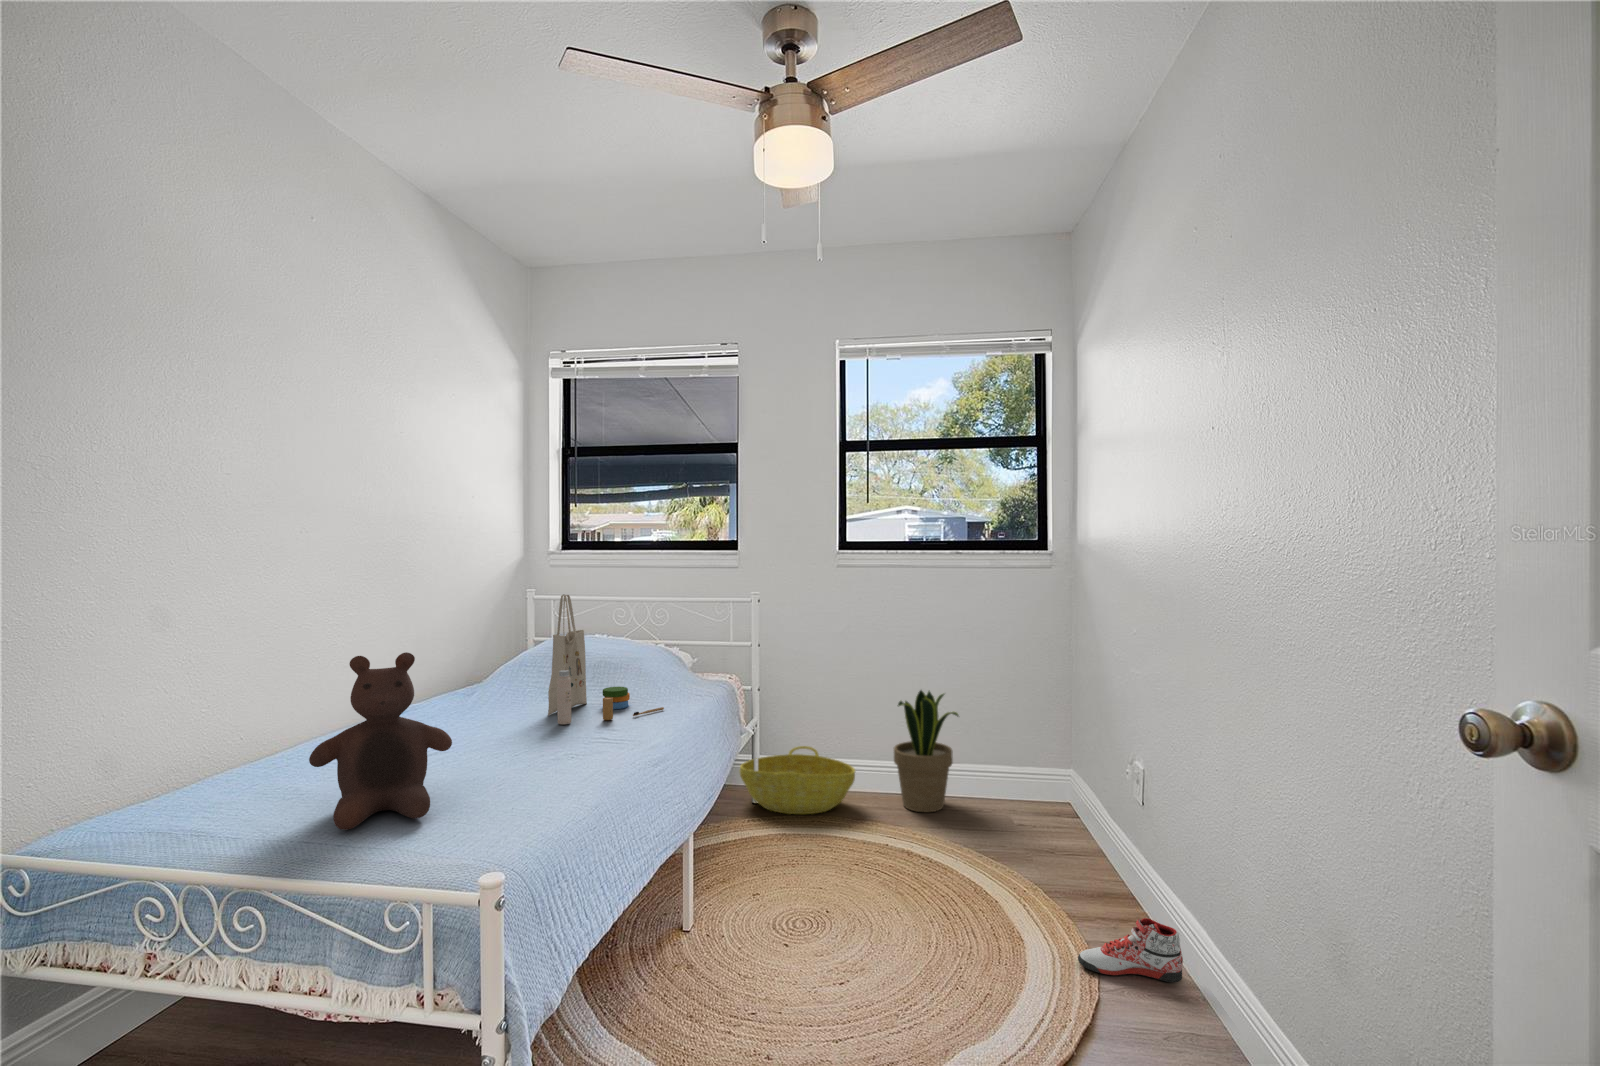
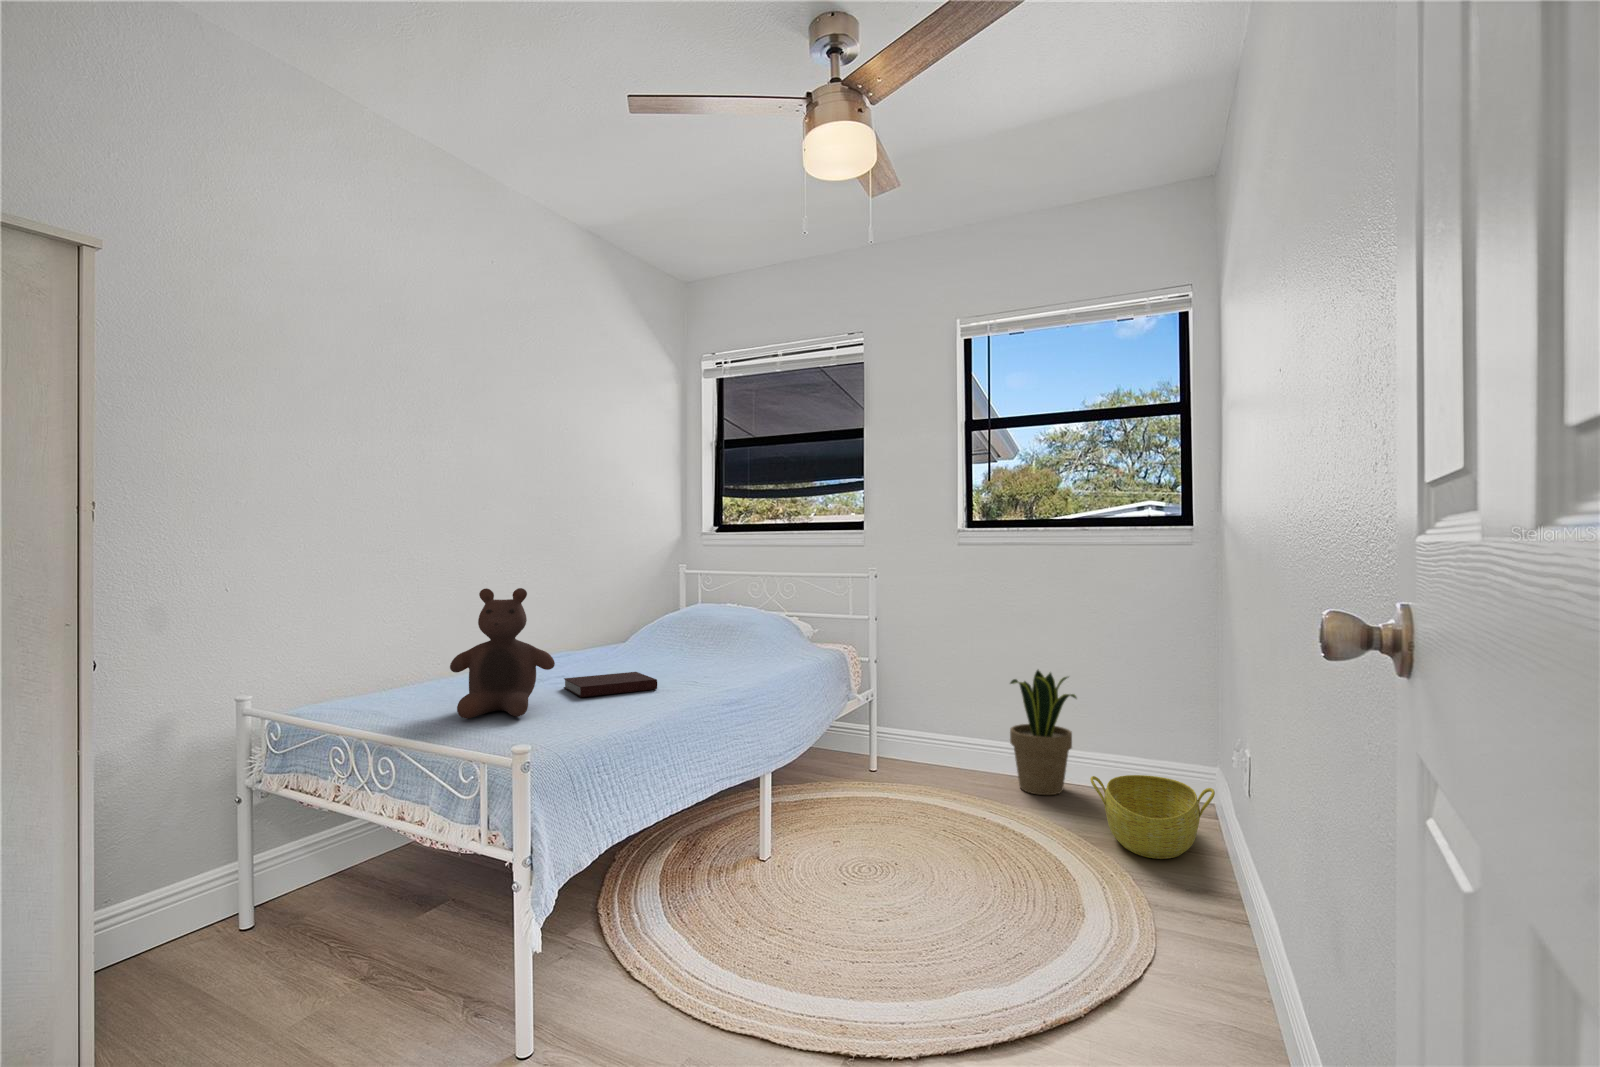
tote bag: present [548,594,664,724] -> none [667,560,765,670]
notebook: none [444,733,565,777] -> present [564,672,657,697]
basket: present [740,746,855,814] -> present [1090,775,1215,859]
sneaker: present [1078,918,1183,982] -> none [1130,899,1244,970]

